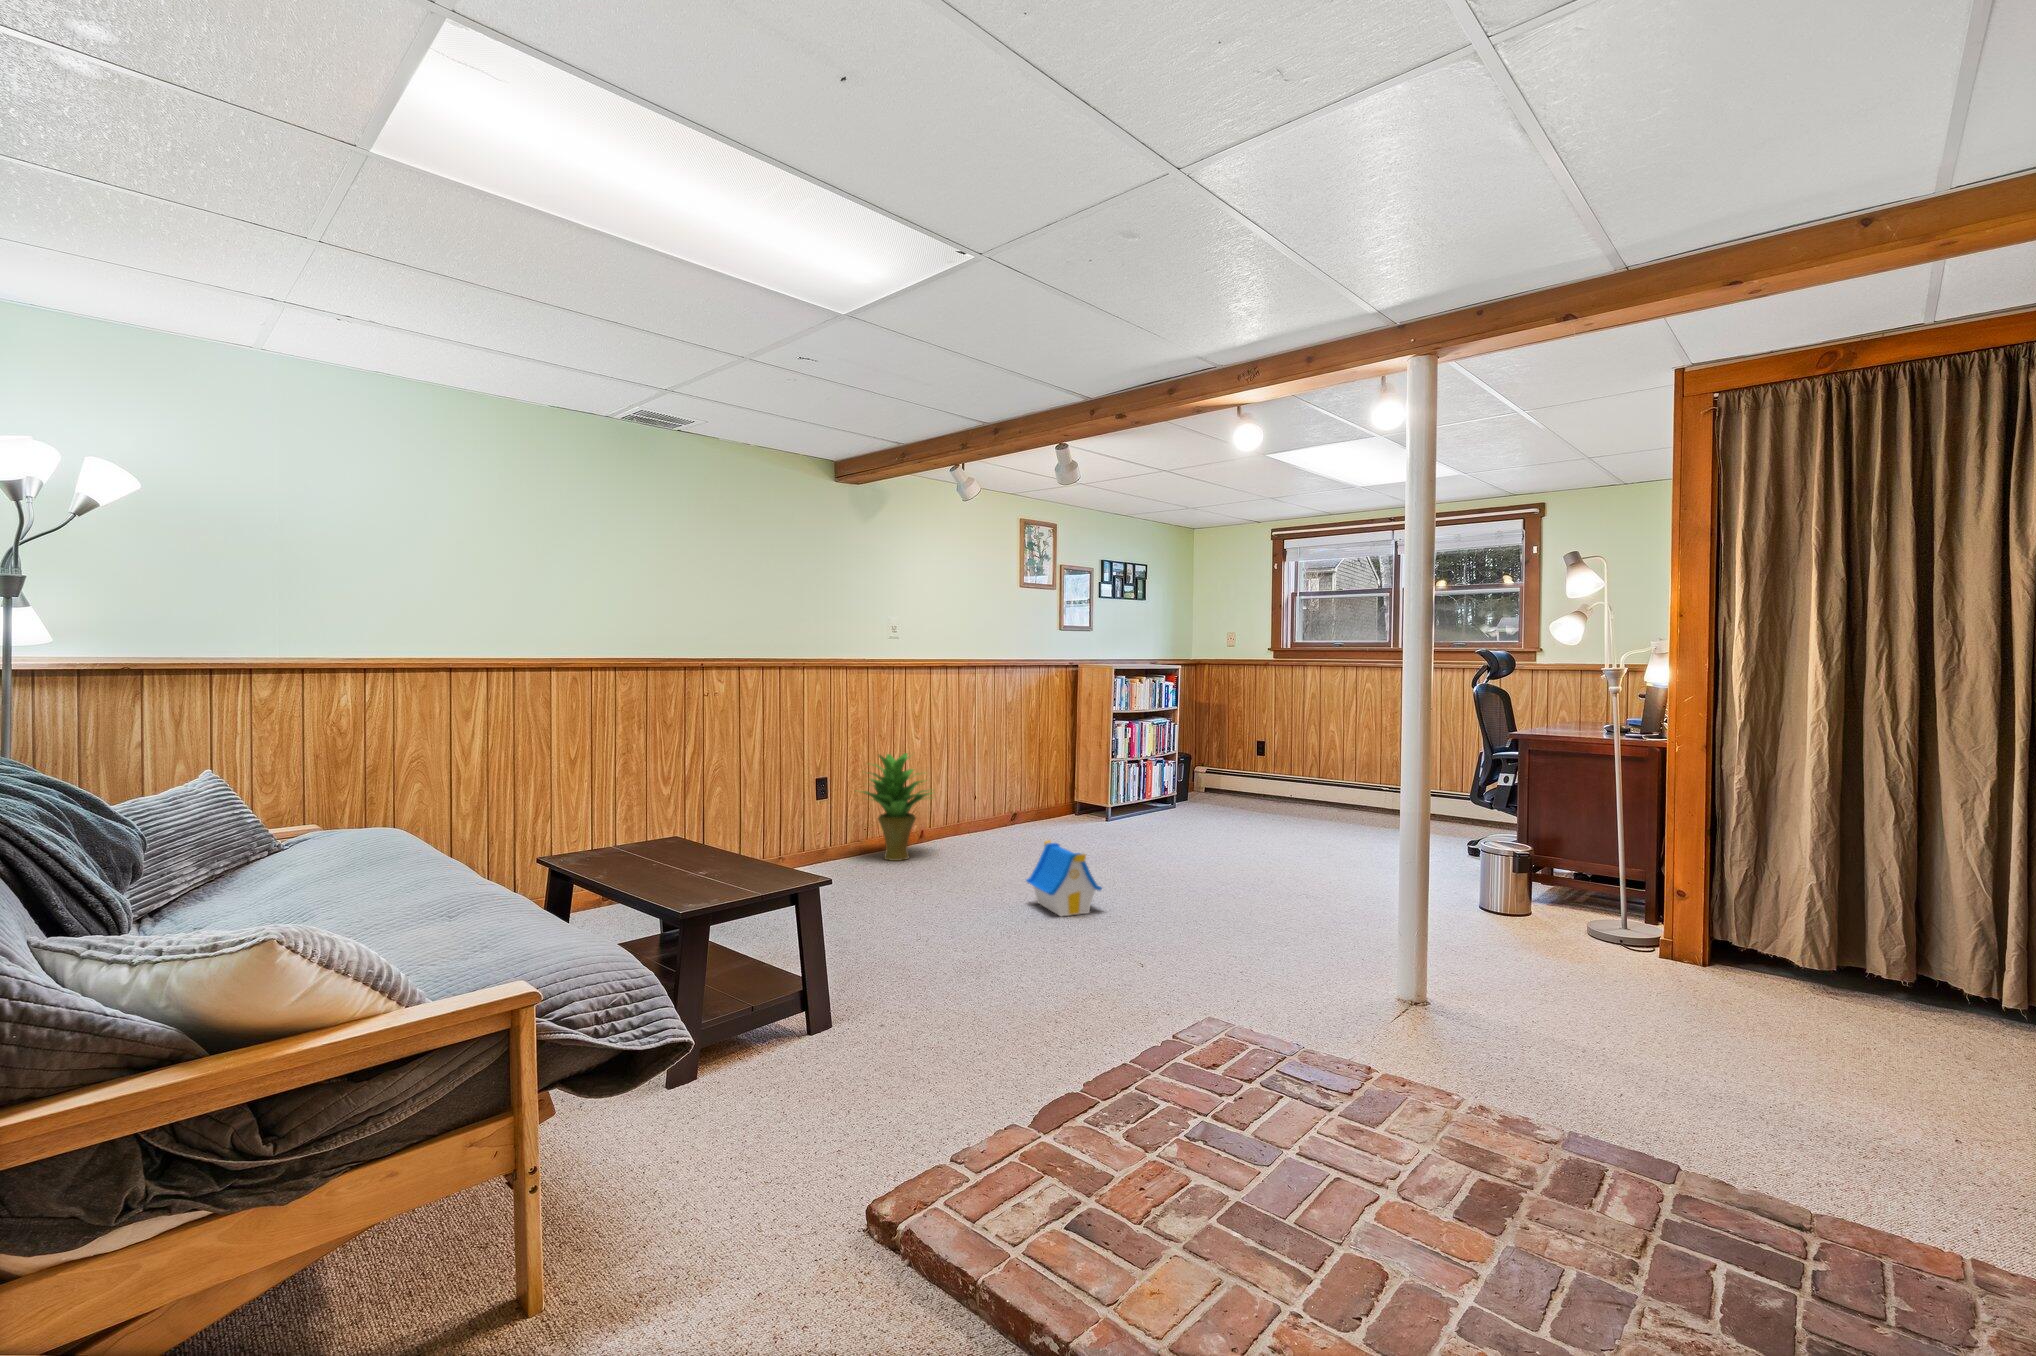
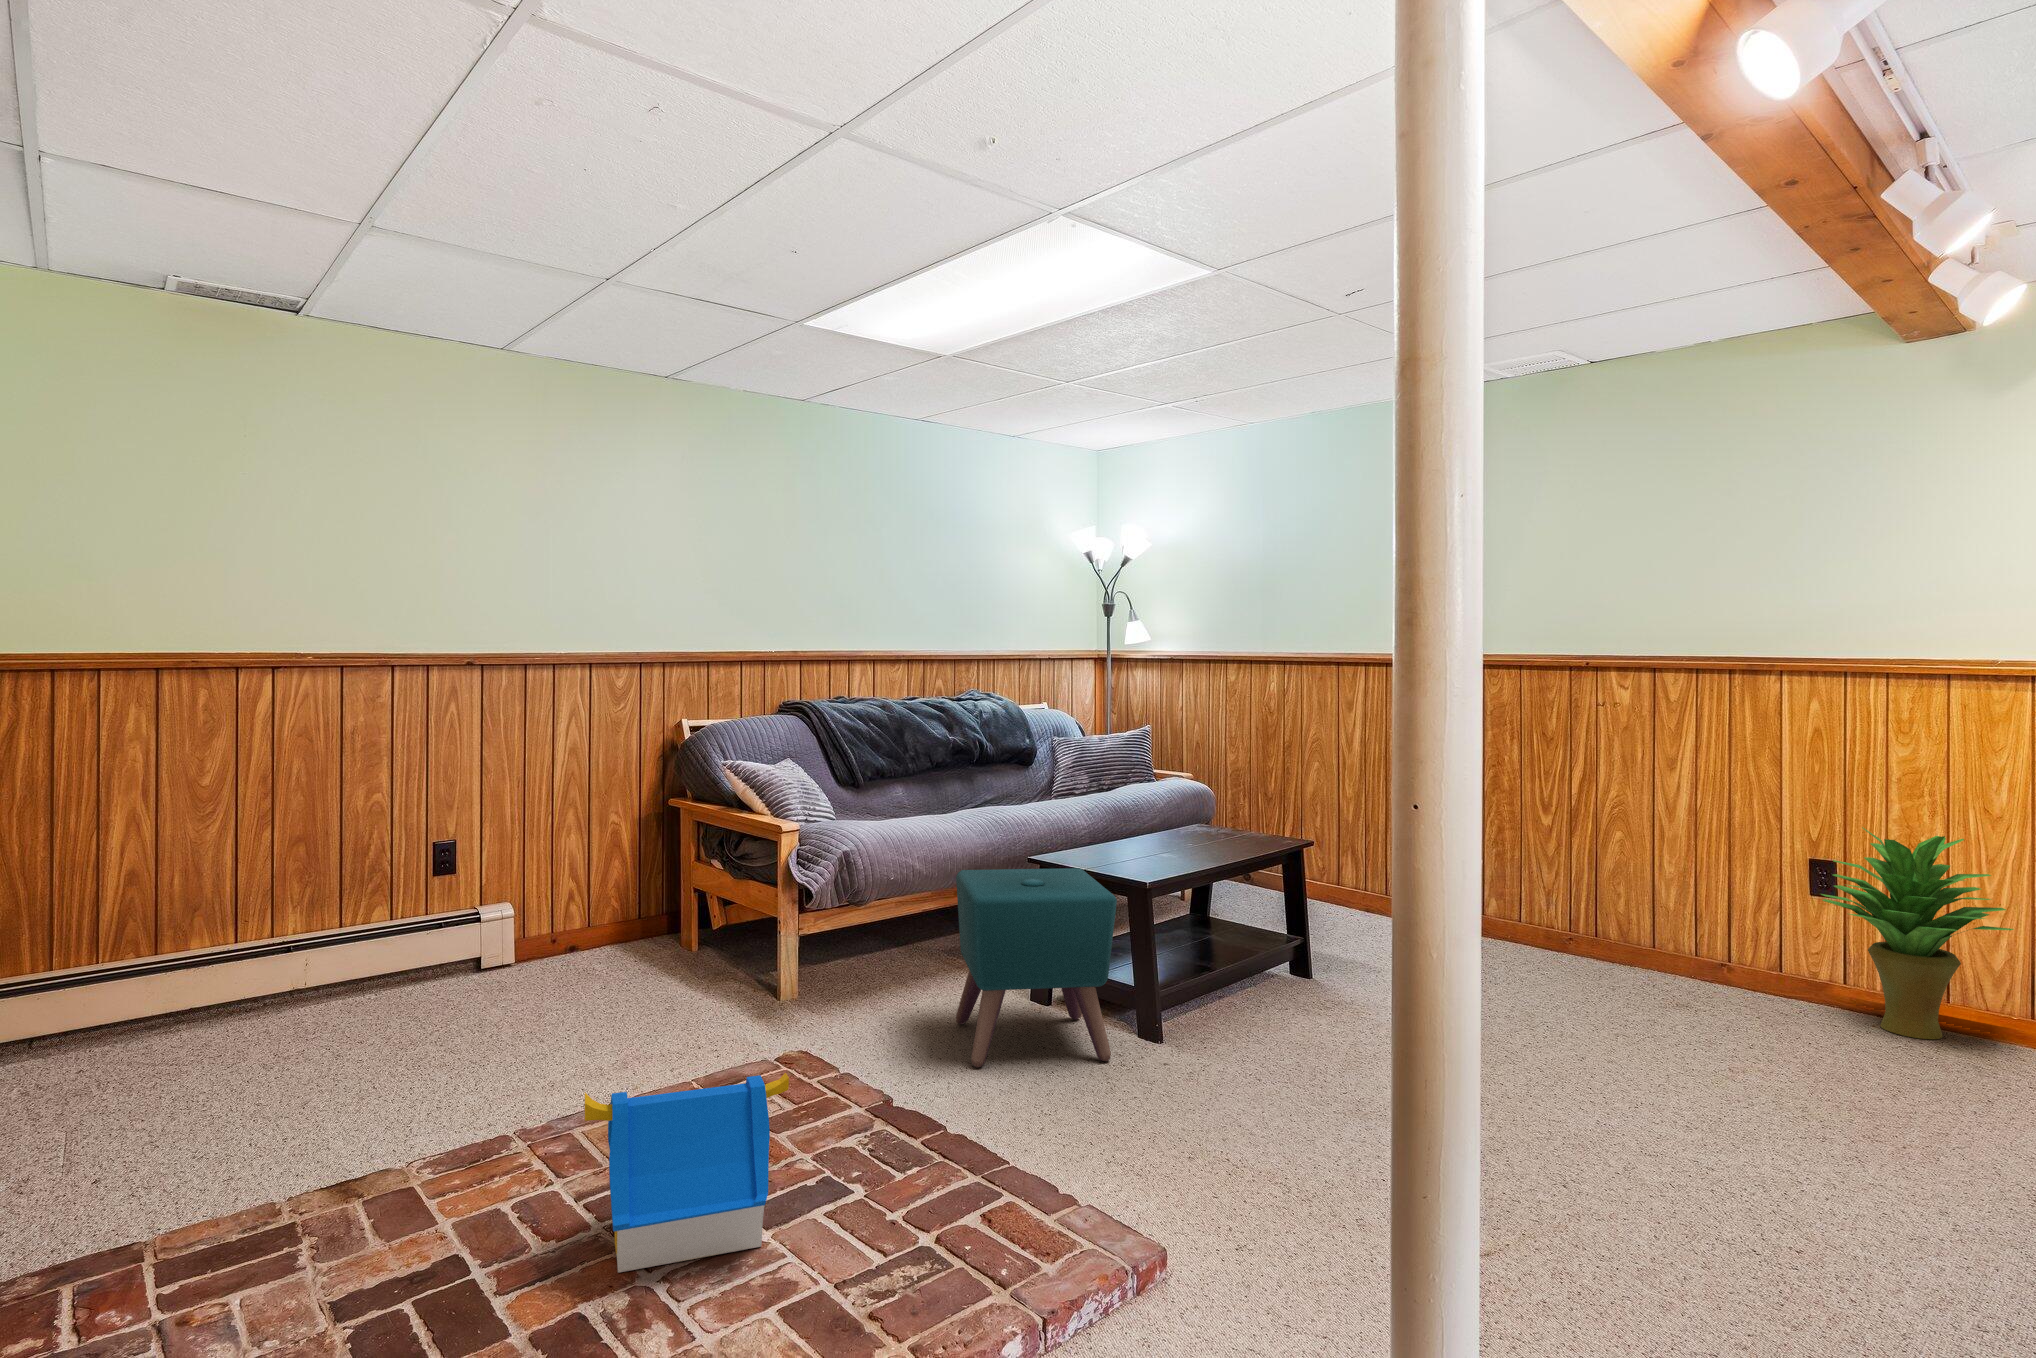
toy house: present [1026,840,1102,916] -> present [585,1073,789,1273]
ottoman: none [796,888,947,1102] -> present [956,868,1117,1068]

